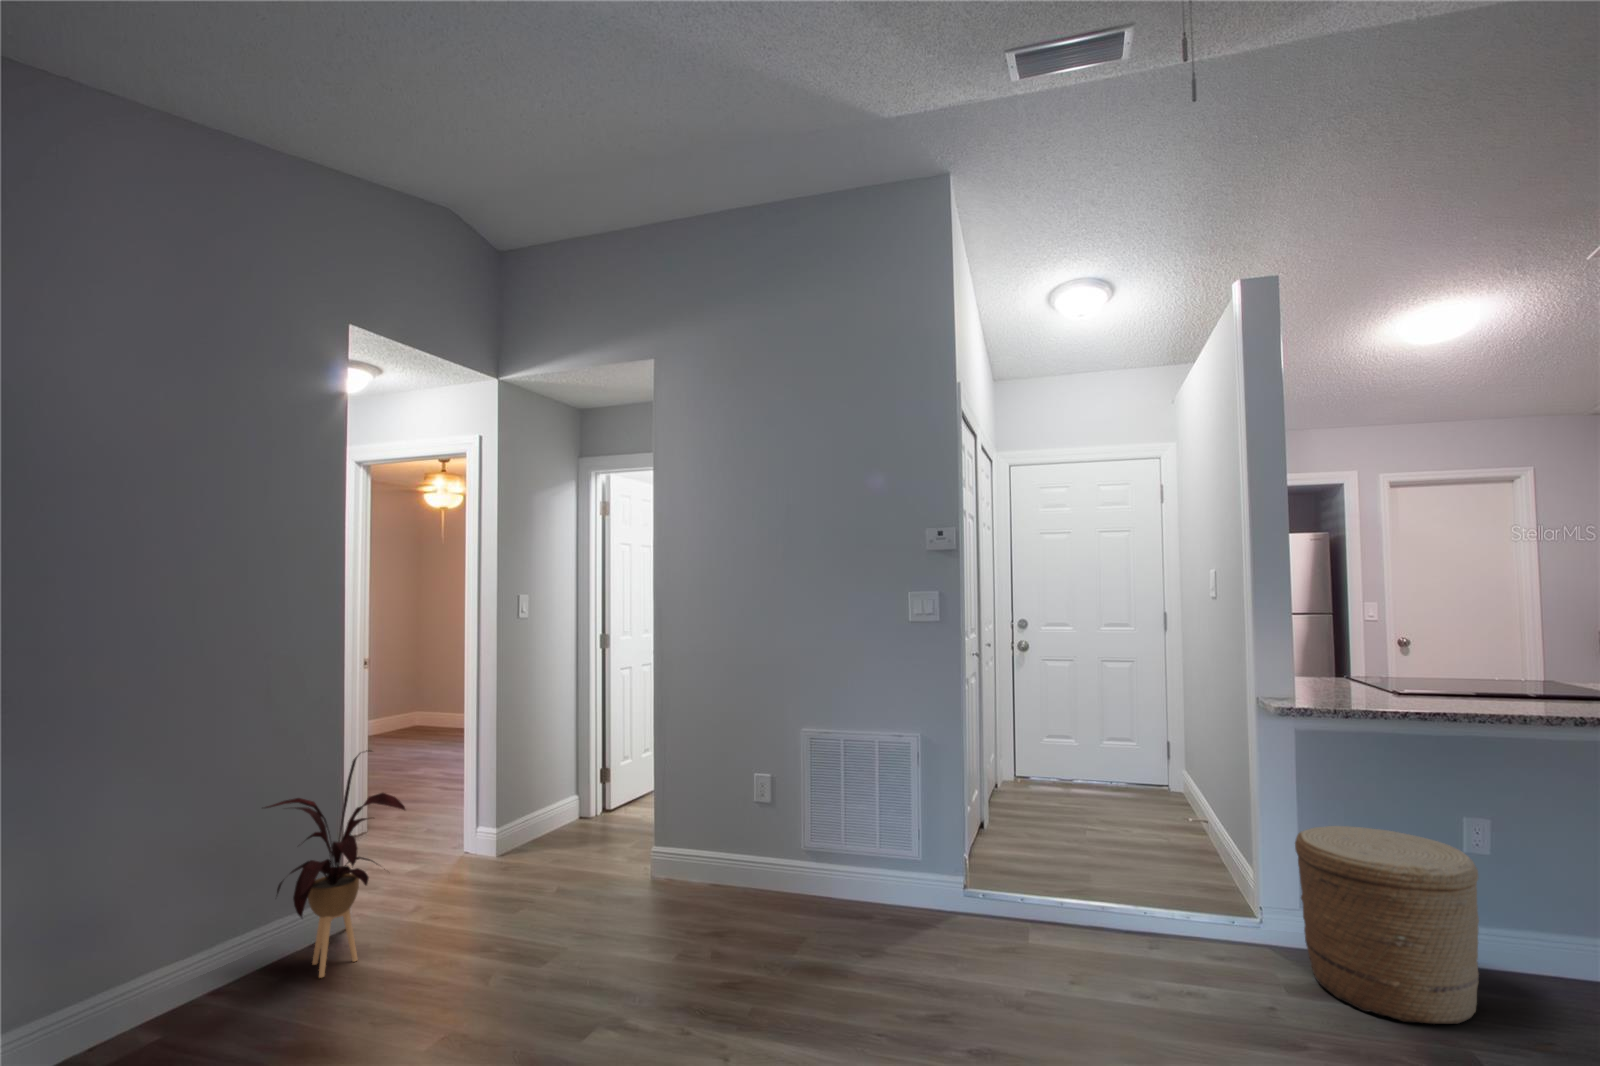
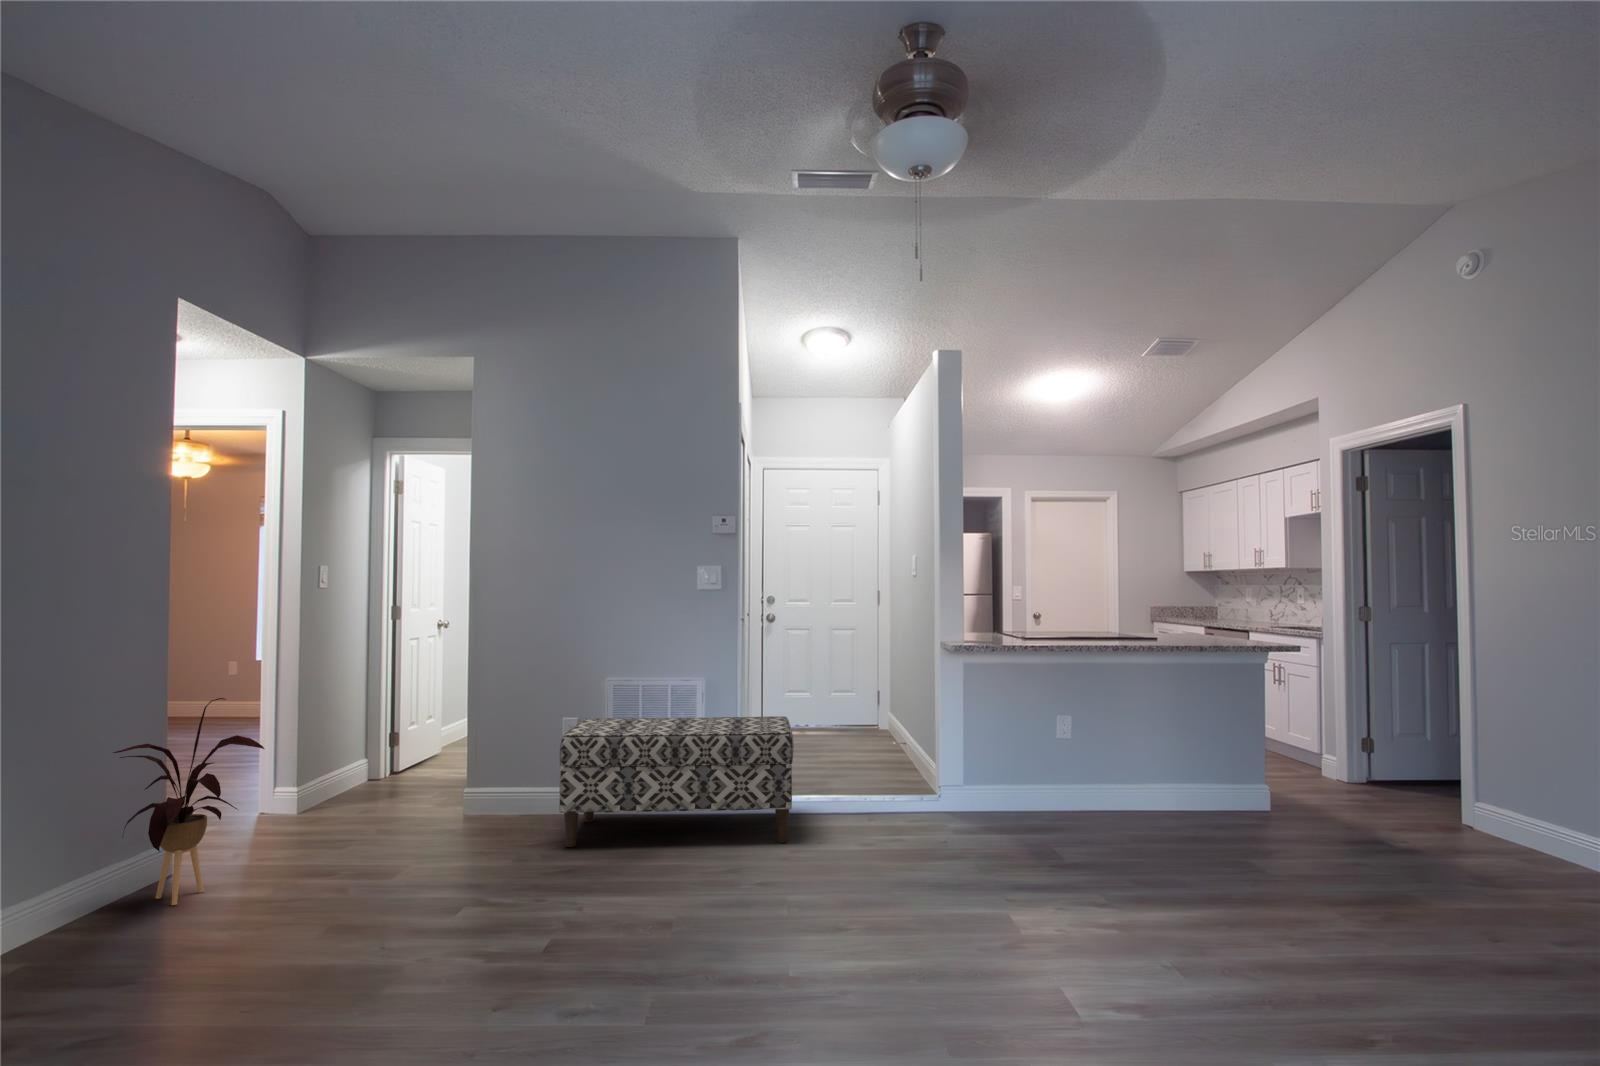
bench: none [729,780,1031,984] -> present [559,716,794,847]
woven basket: present [1295,826,1479,1024] -> none [960,721,1059,833]

